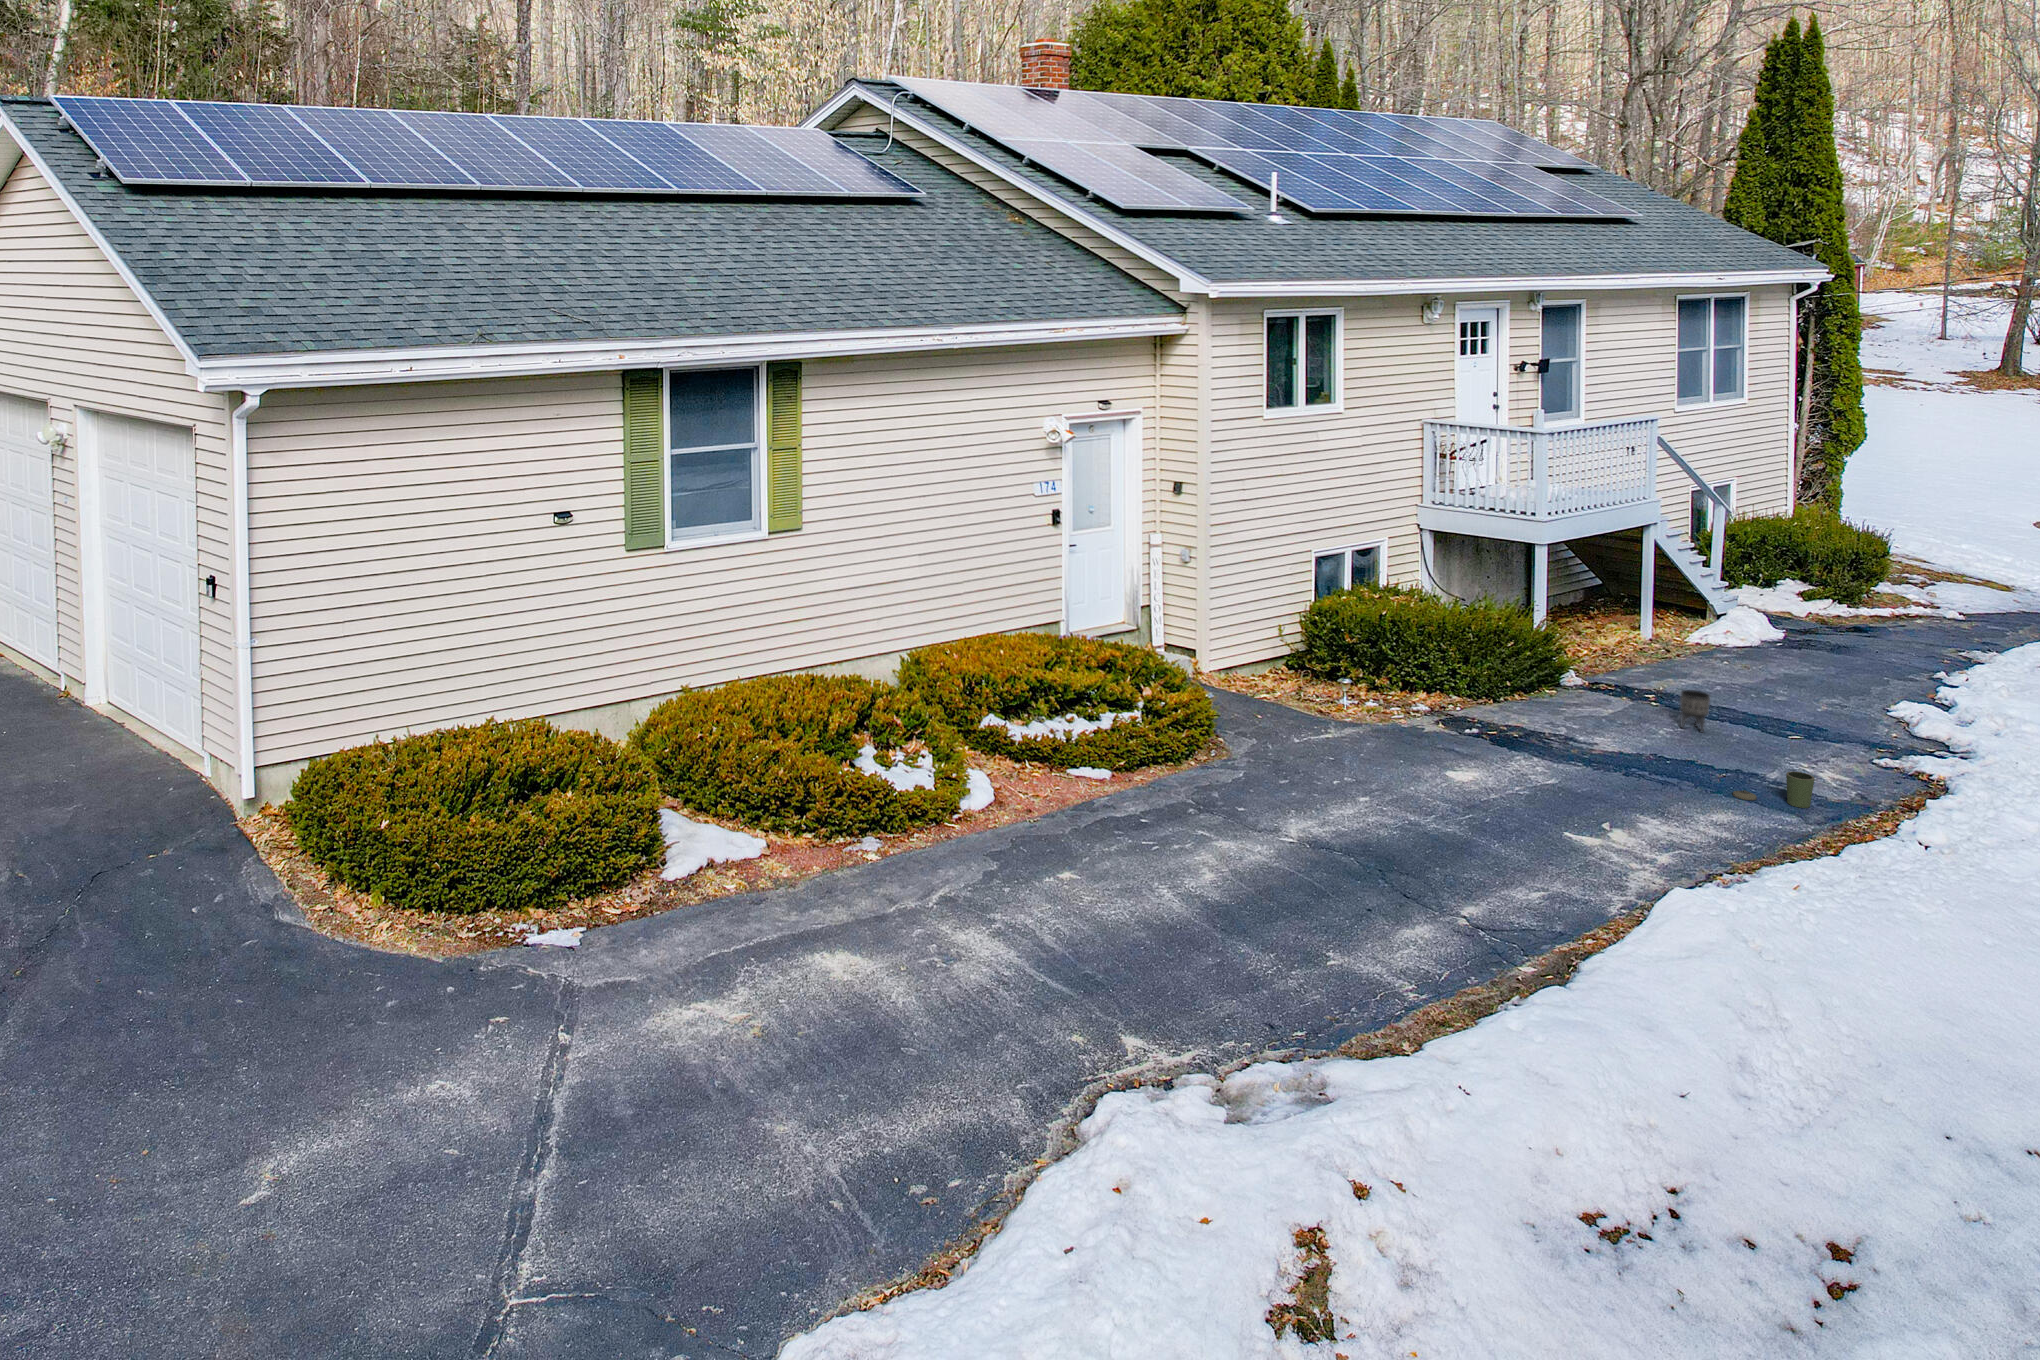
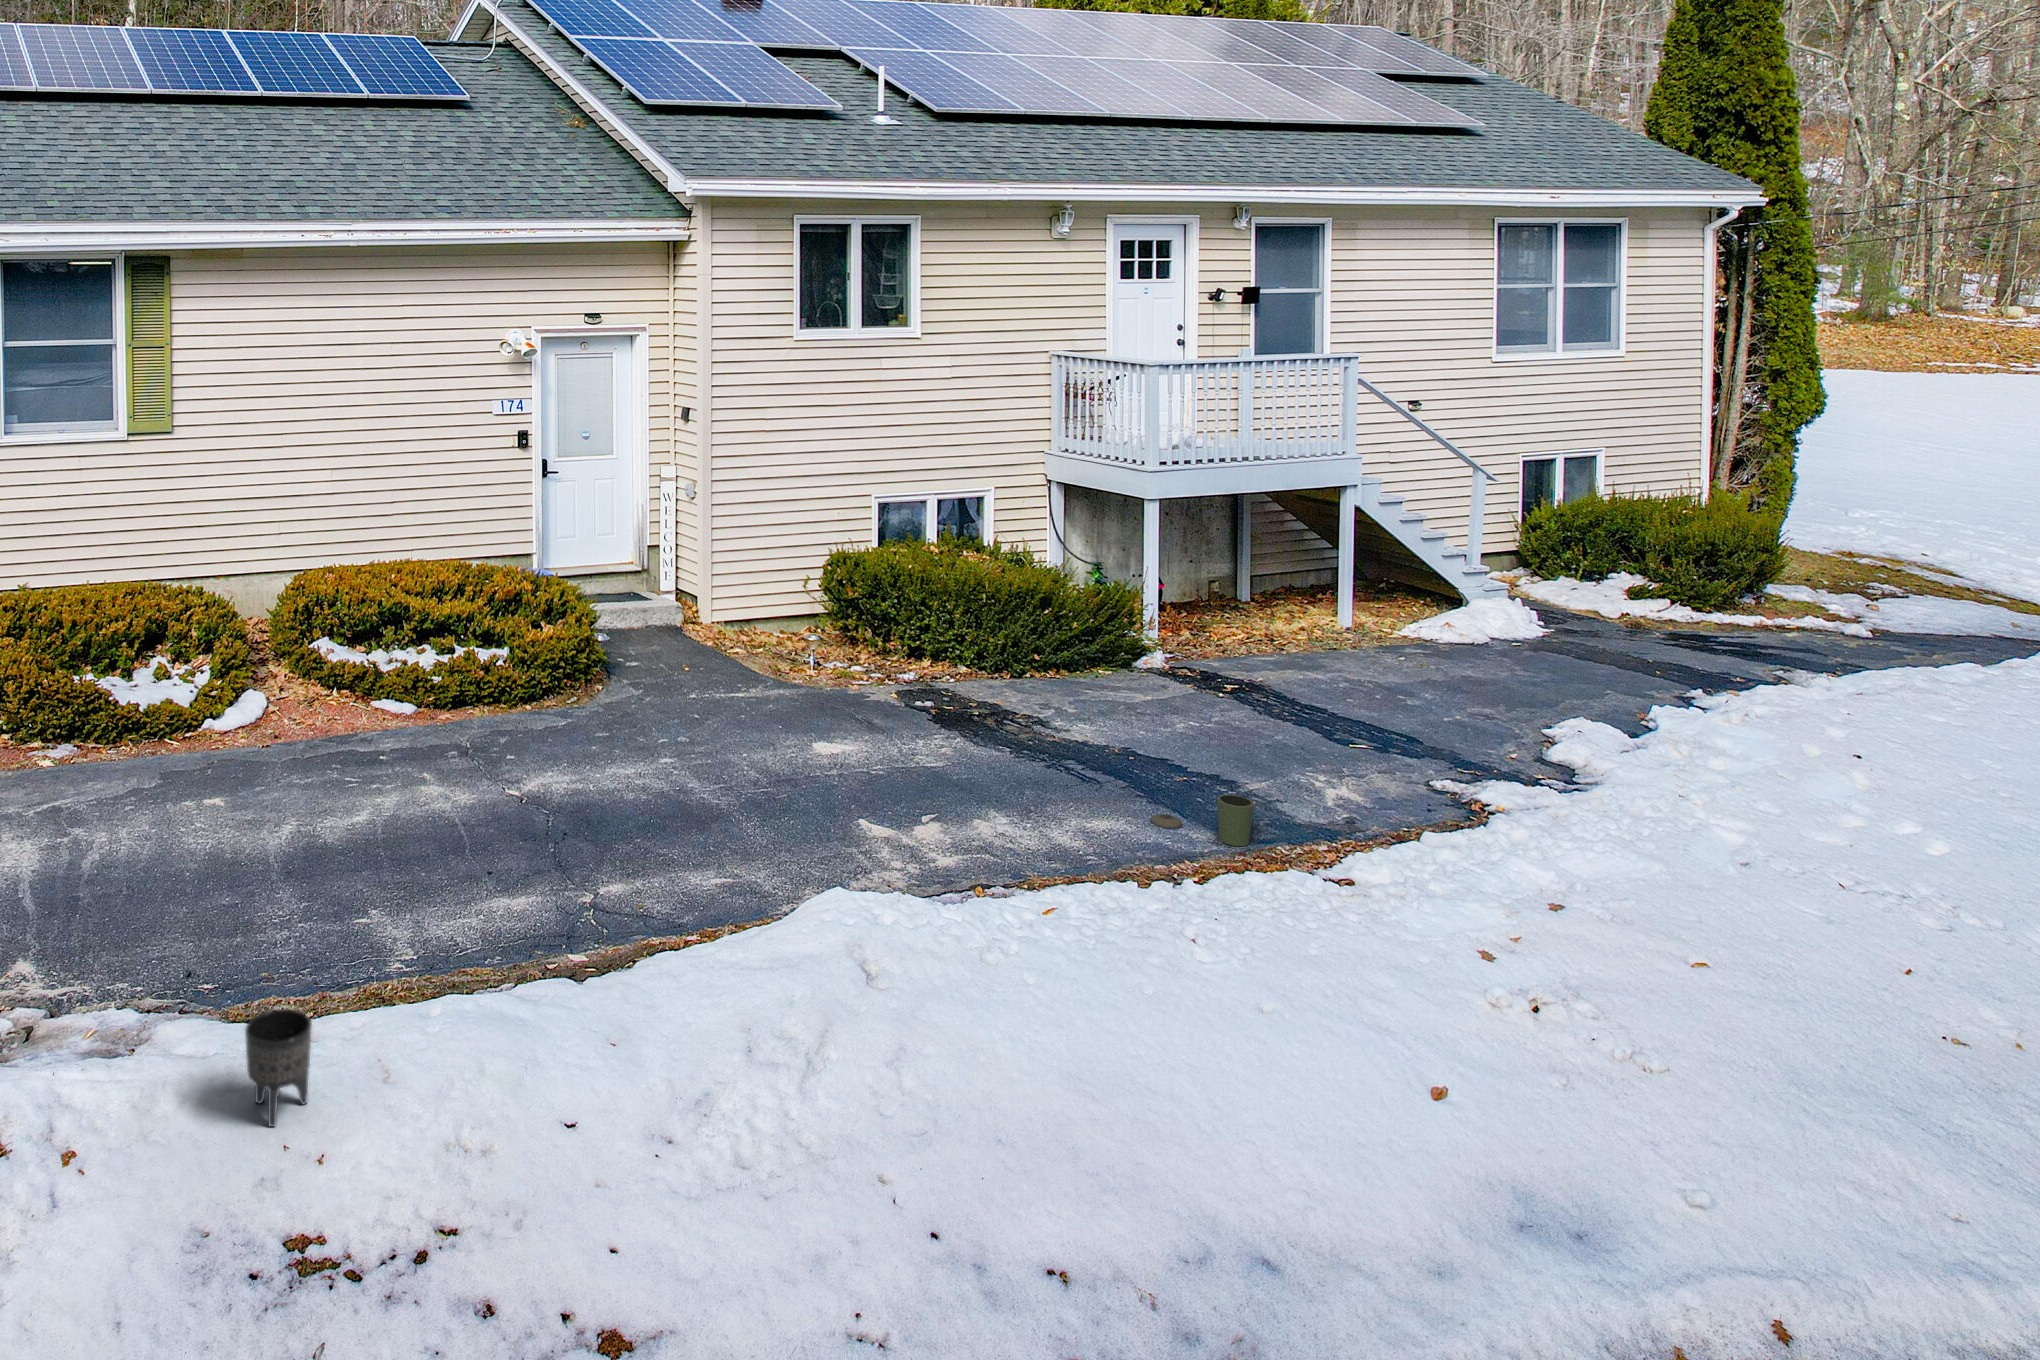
planter: present [1680,690,1710,732] -> present [245,1009,312,1127]

